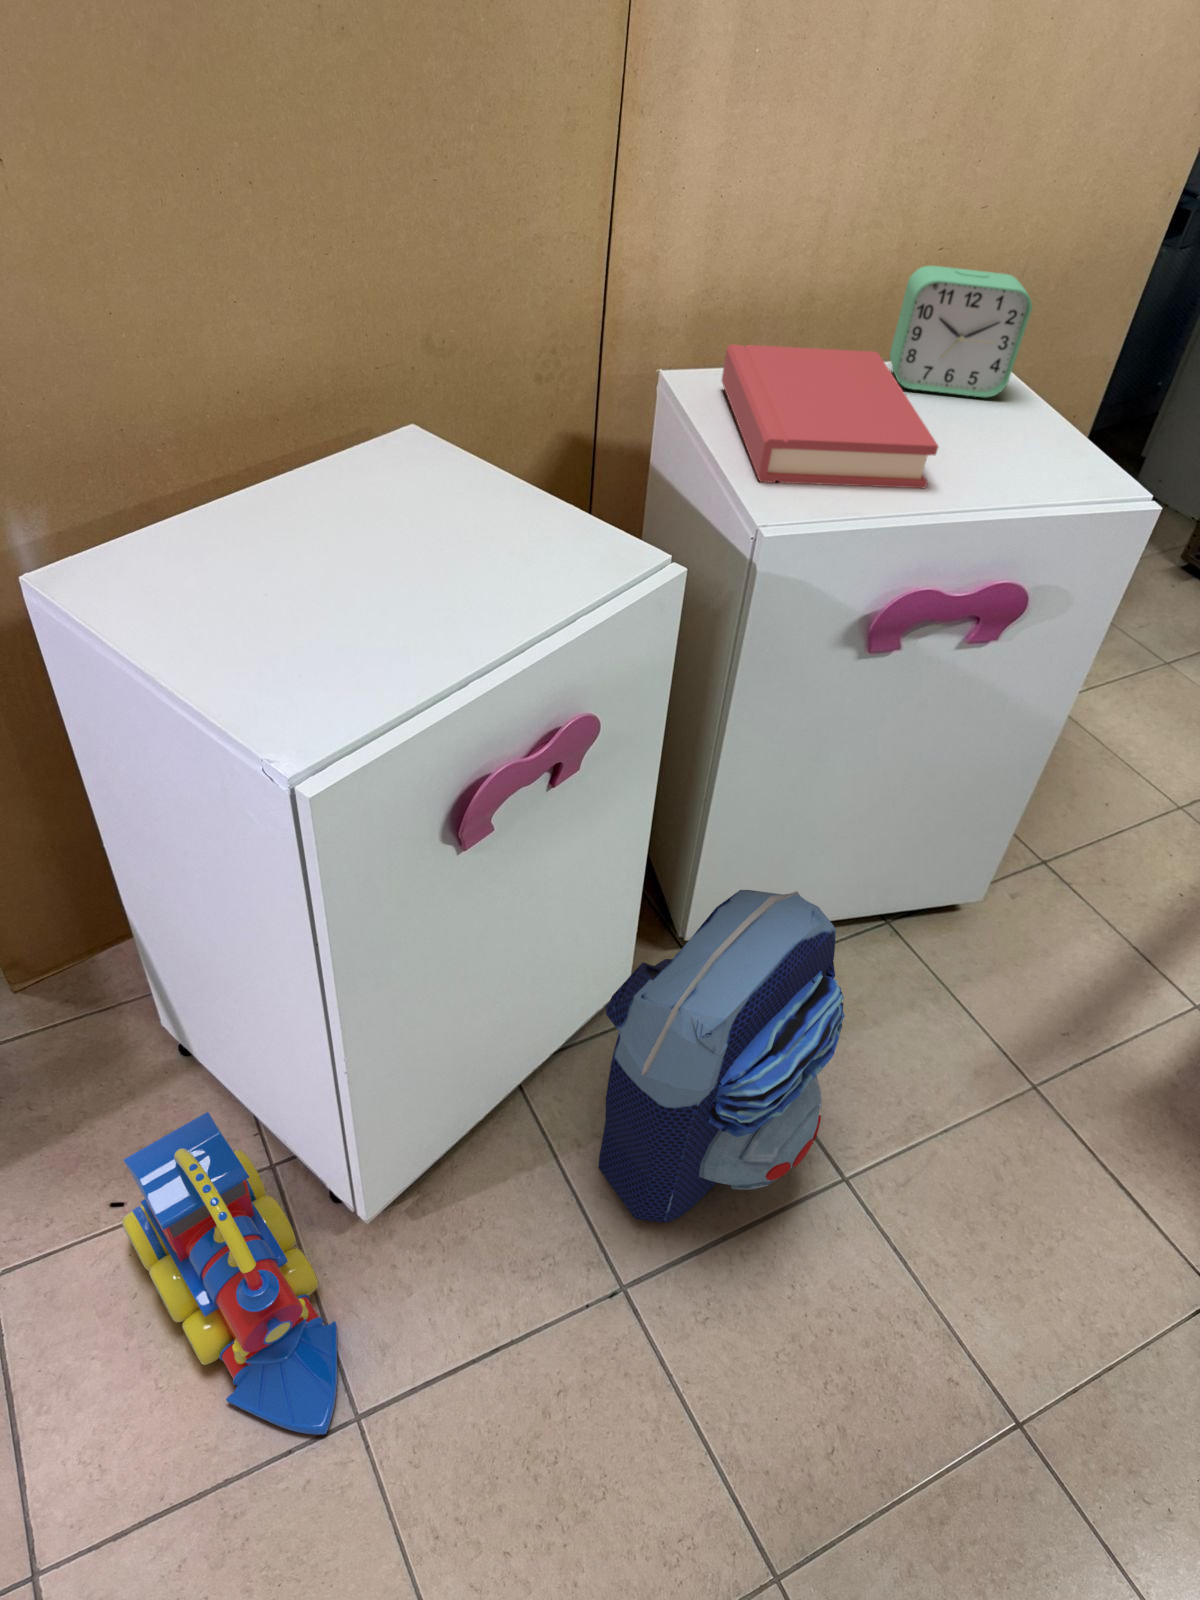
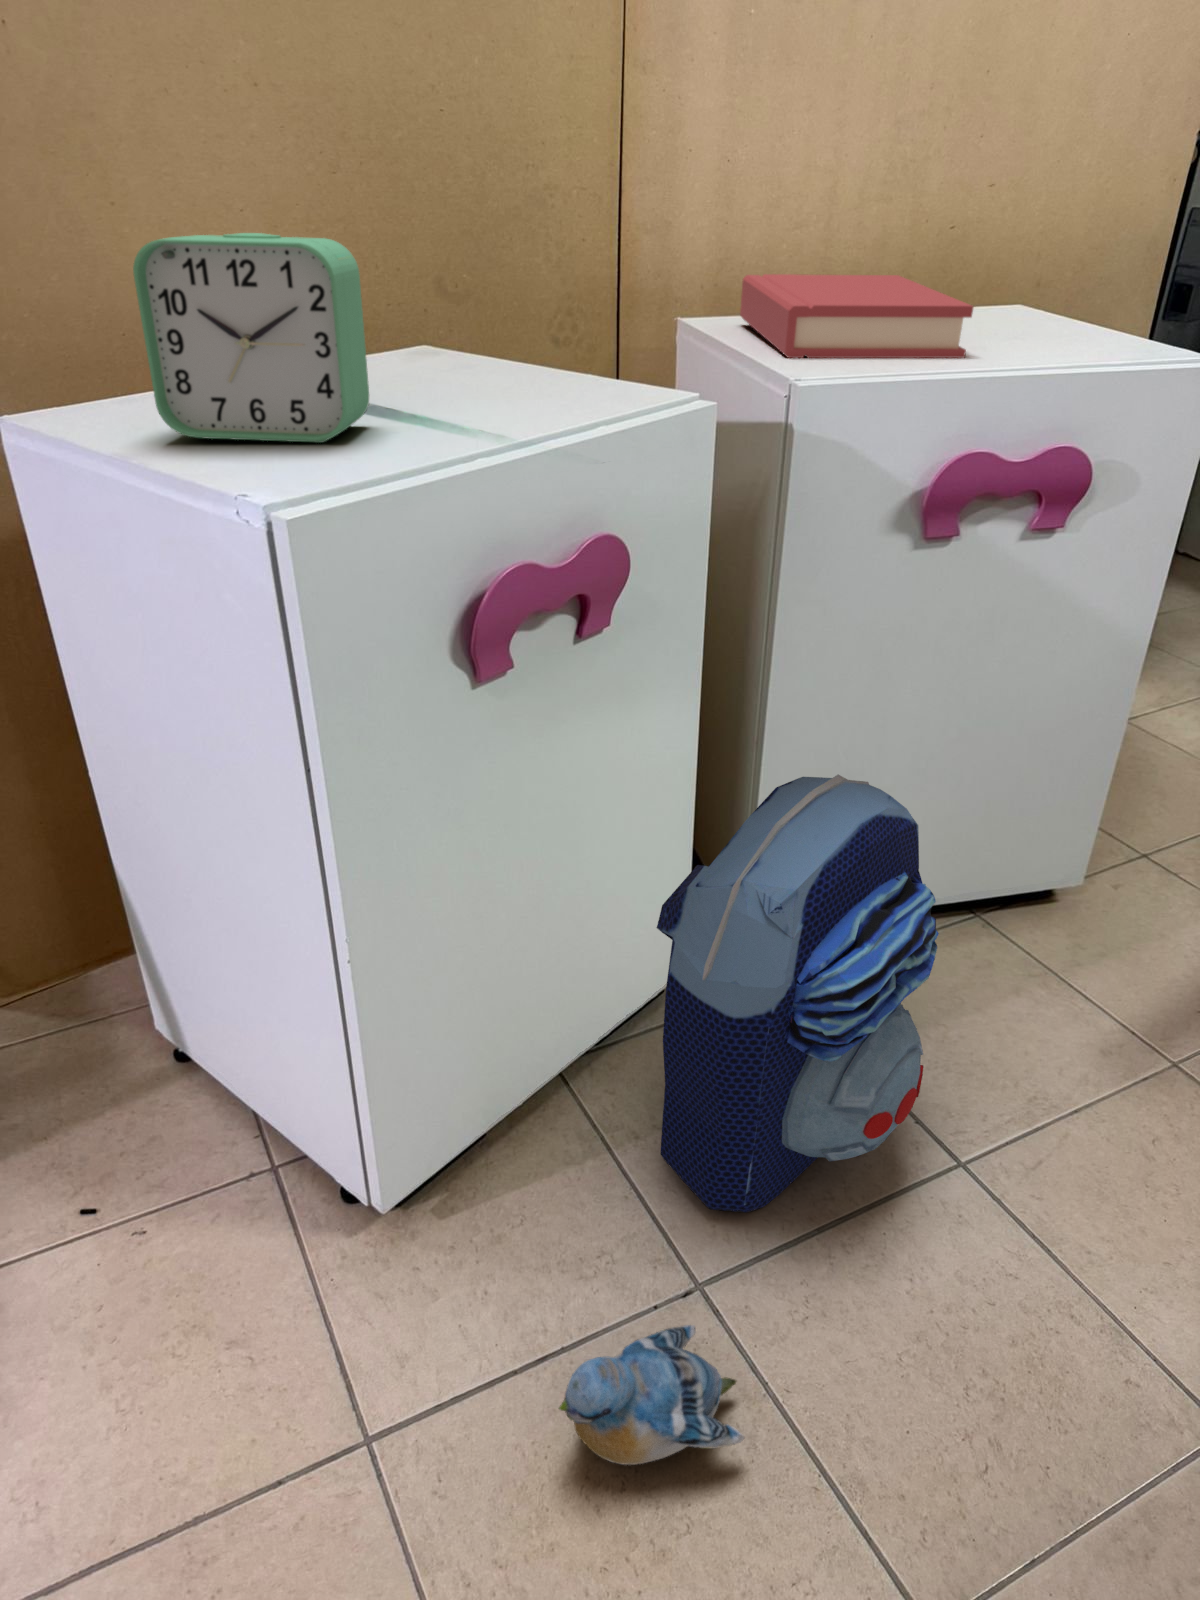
alarm clock: present [890,266,1032,398] -> present [133,233,369,443]
toy train: present [122,1112,337,1434] -> none [92,1067,345,1459]
plush toy: none [508,1332,651,1447] -> present [559,1325,744,1465]

